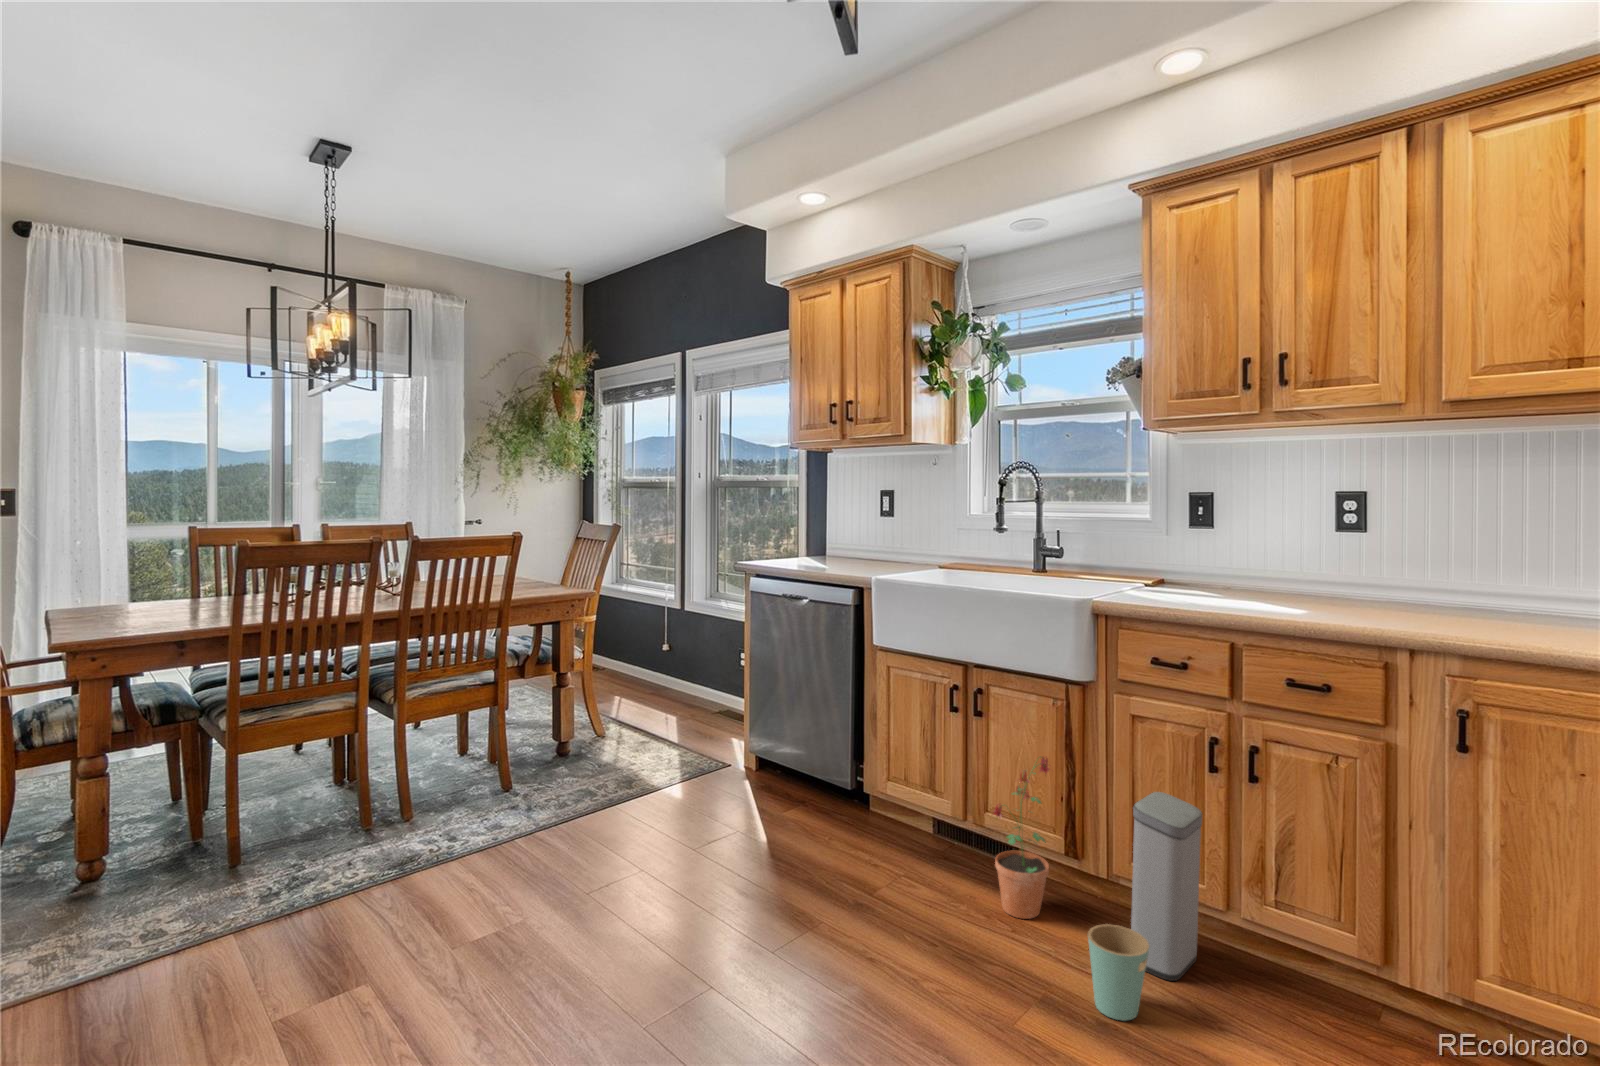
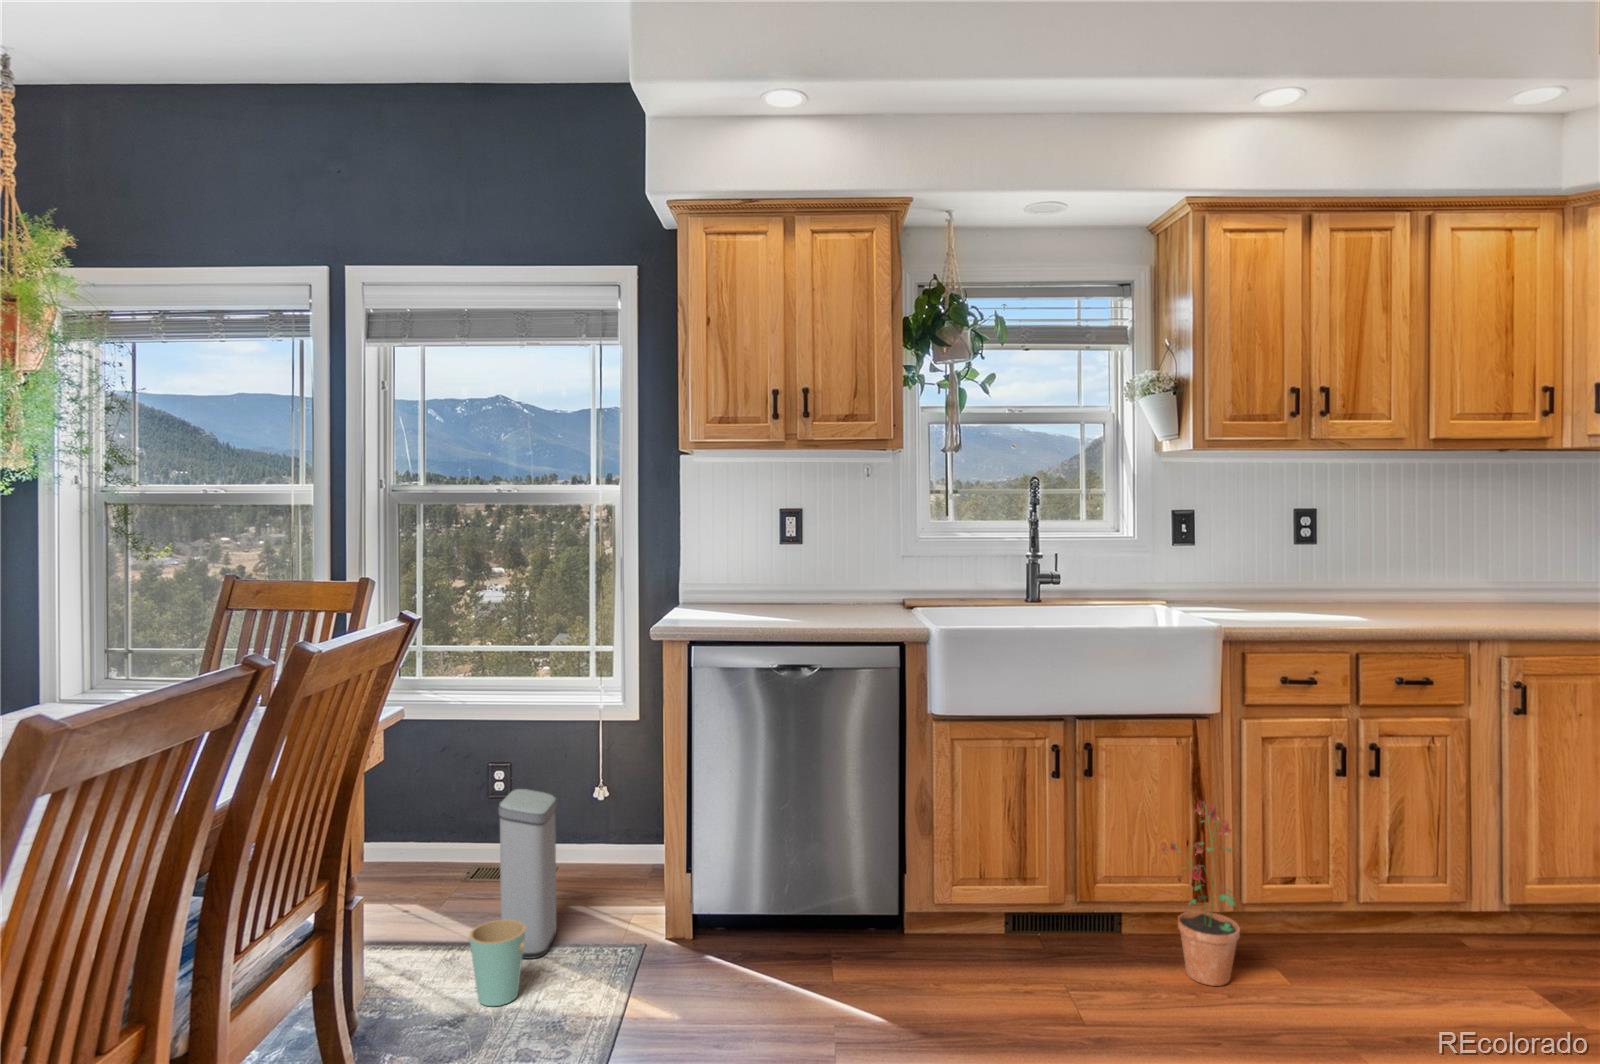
trash can: present [1088,792,1202,1021] -> present [469,789,556,1006]

